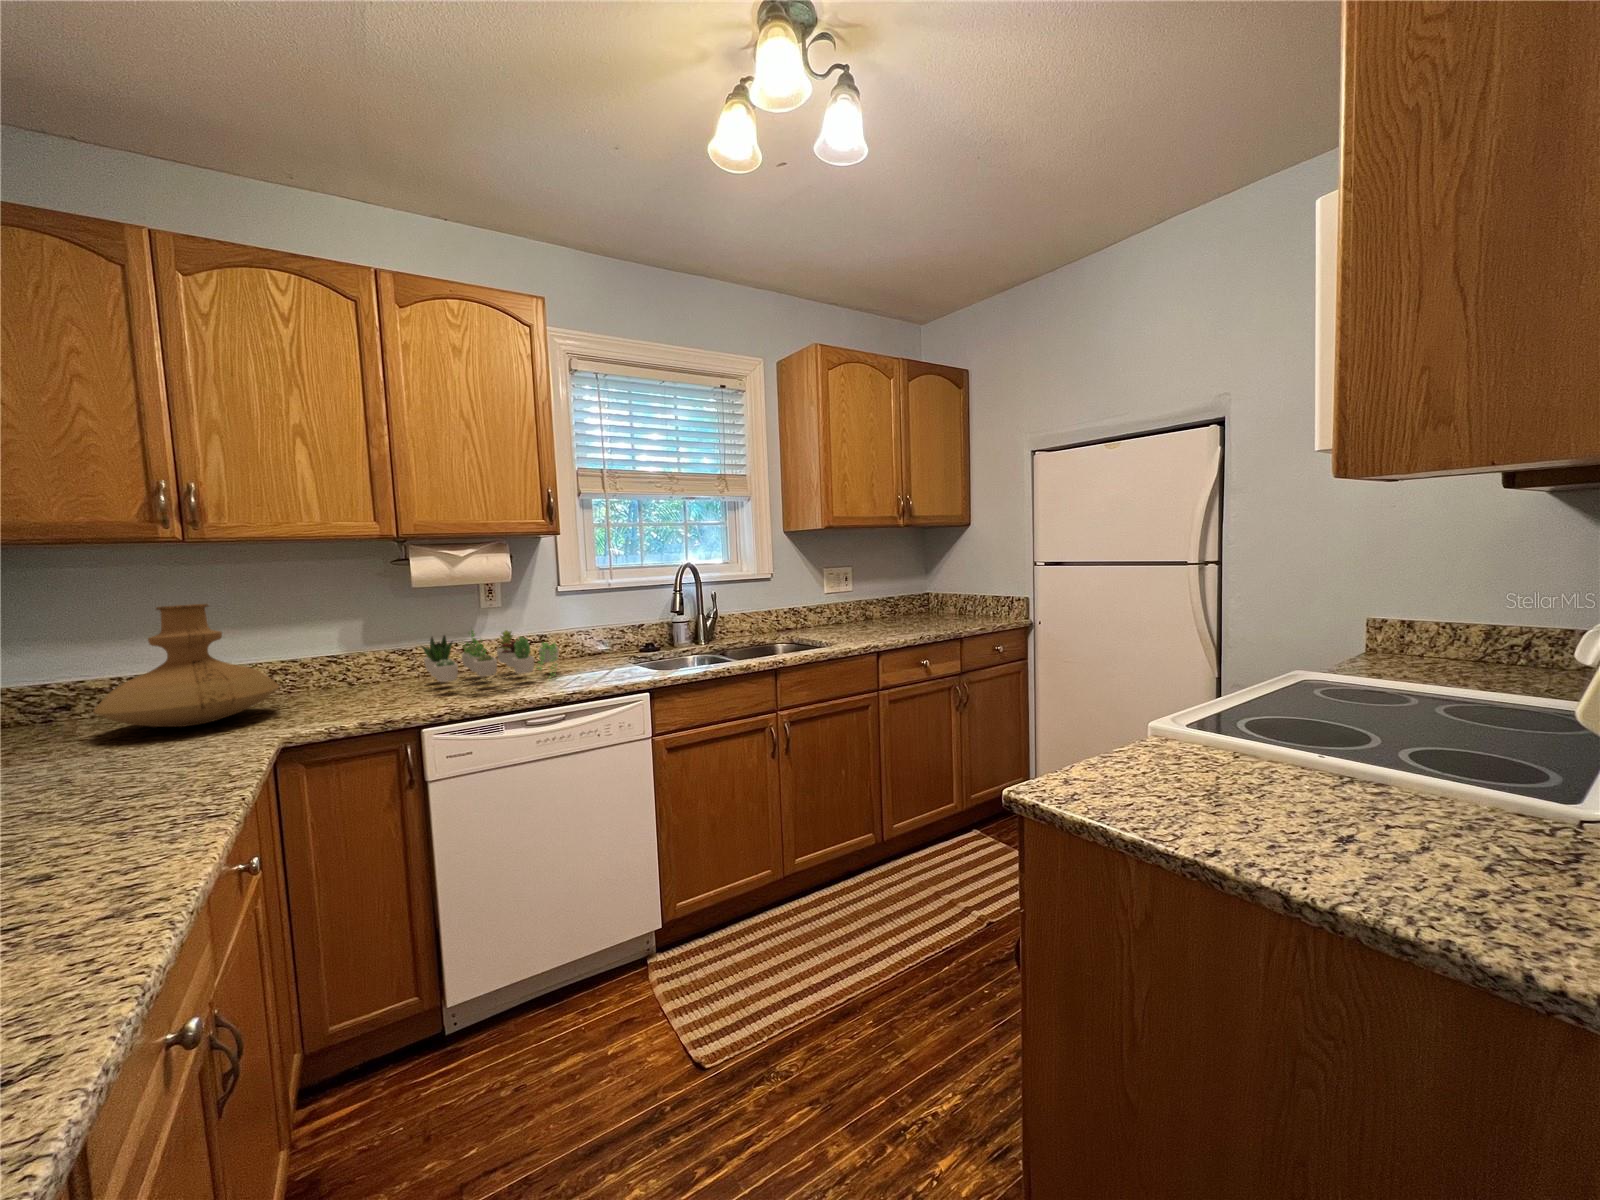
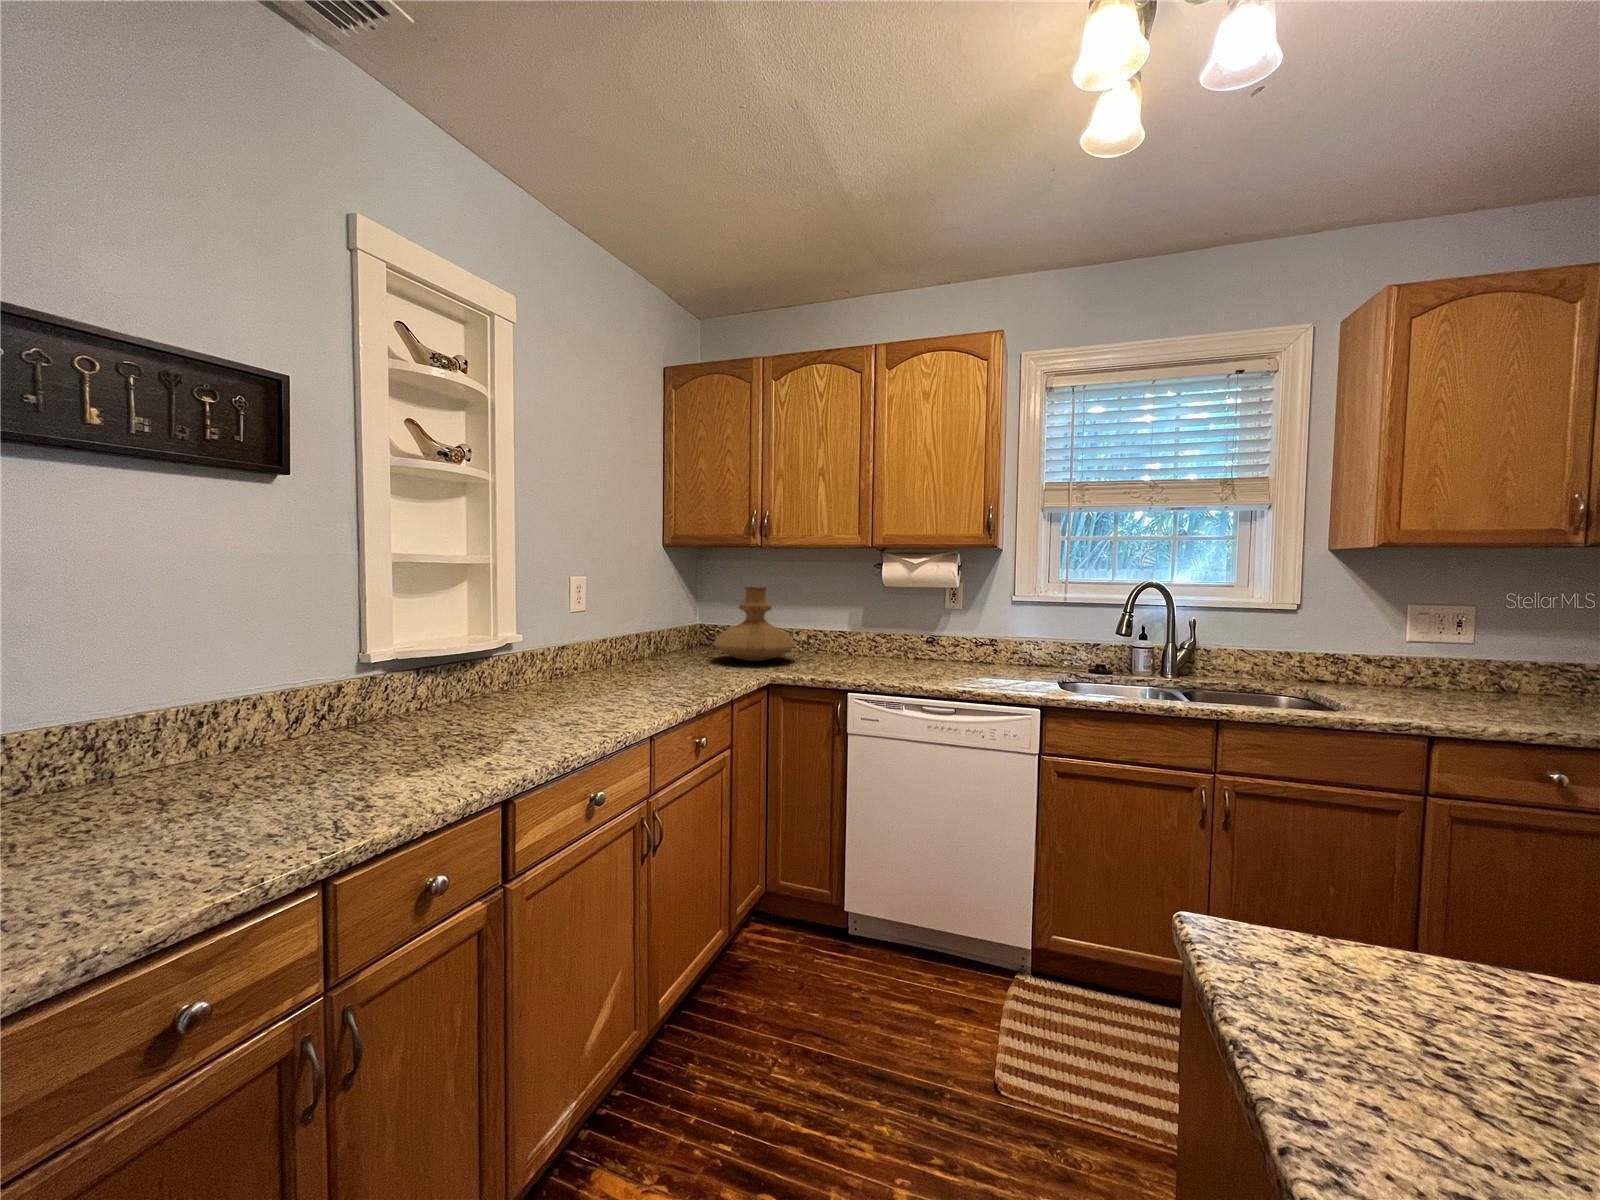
succulent plant: present [422,630,559,683] -> none [881,622,988,678]

